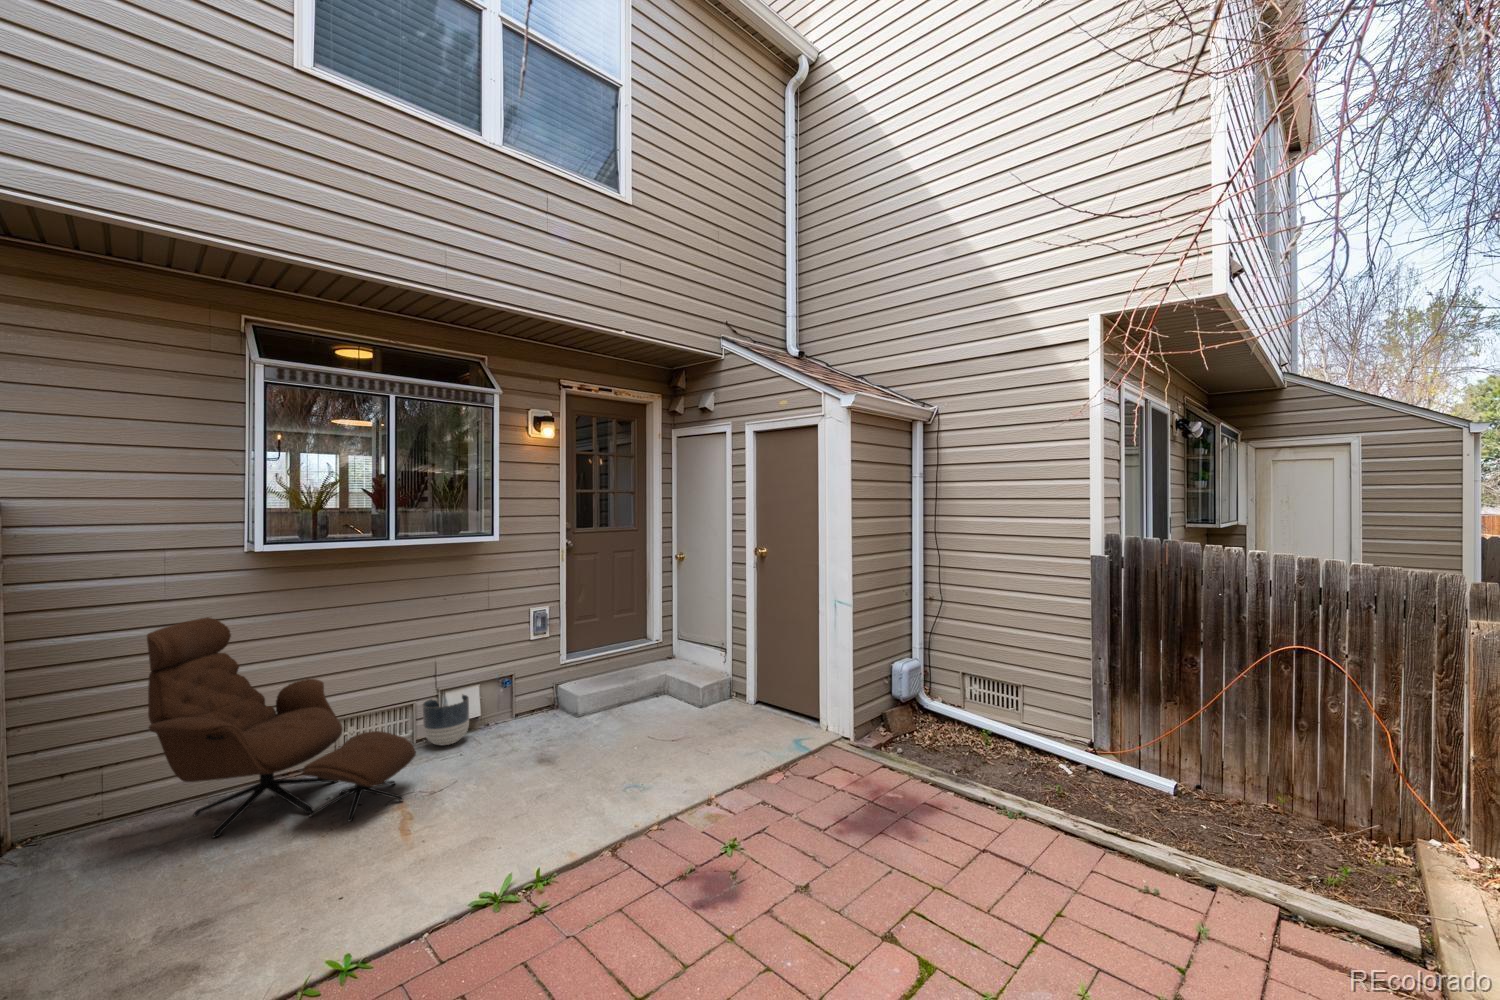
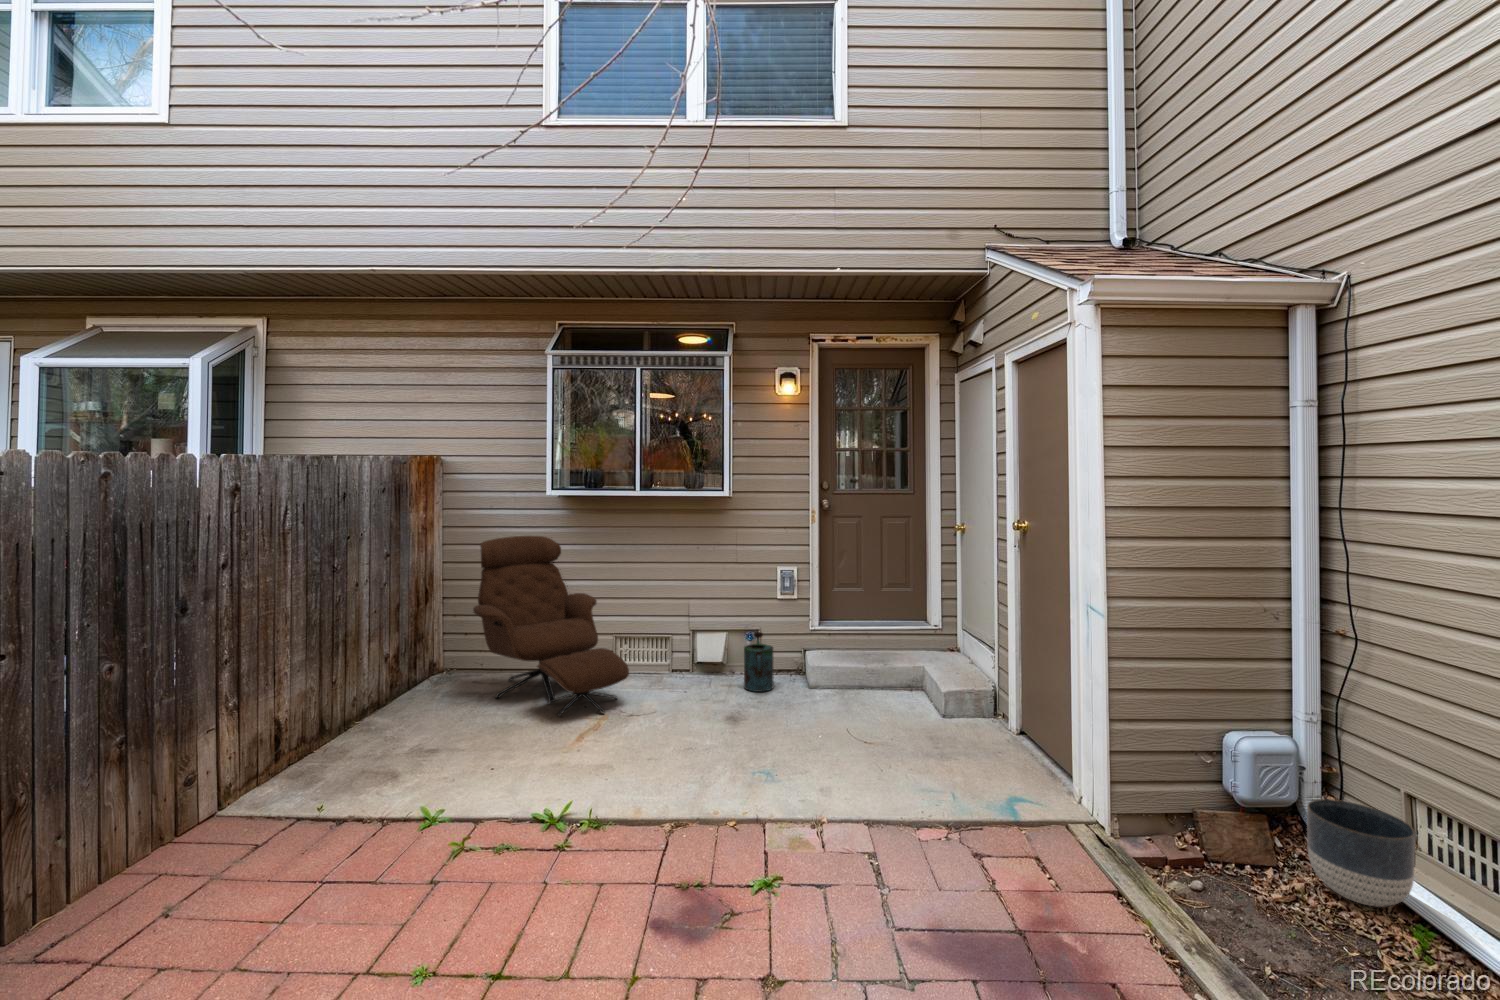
watering can: none [510,677,547,734] -> present [744,632,774,692]
planter: present [422,695,469,745] -> present [1307,799,1415,907]

